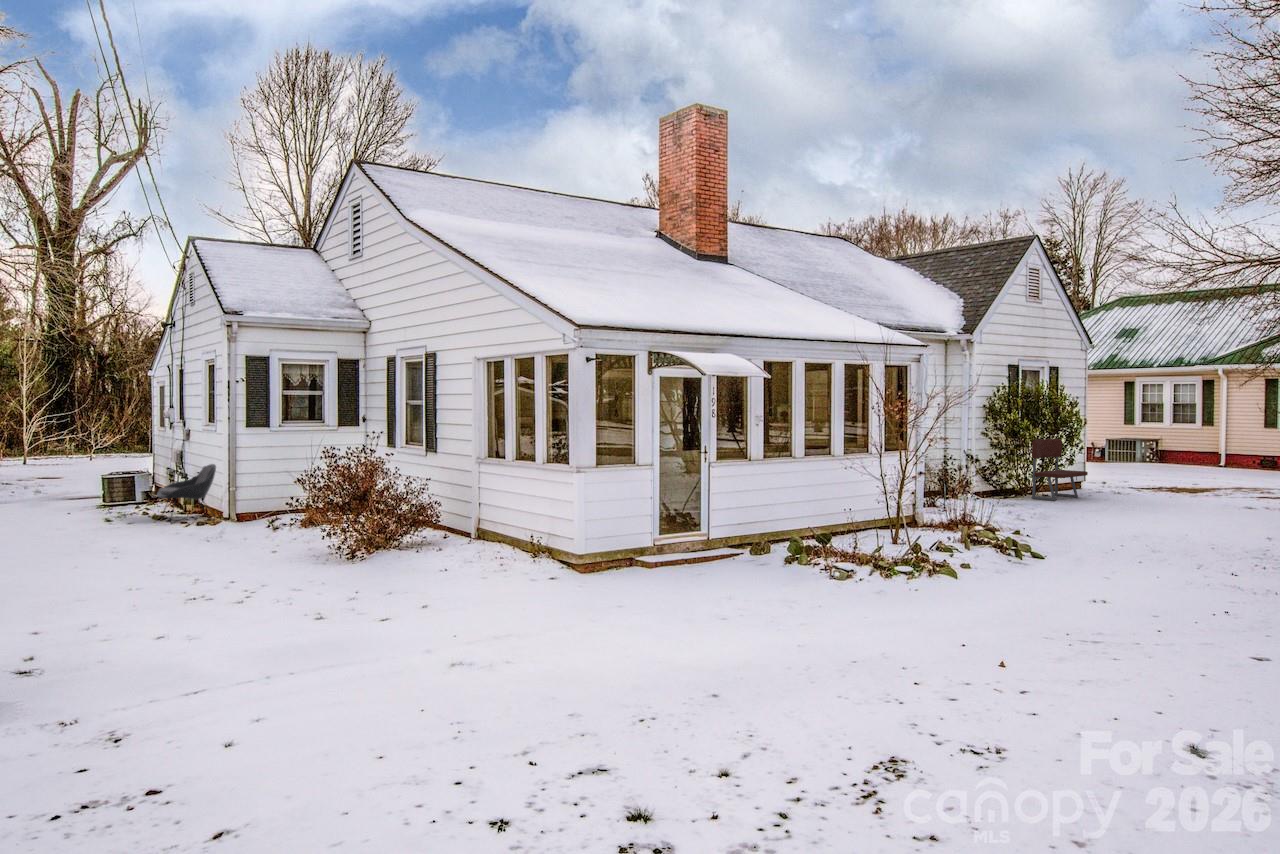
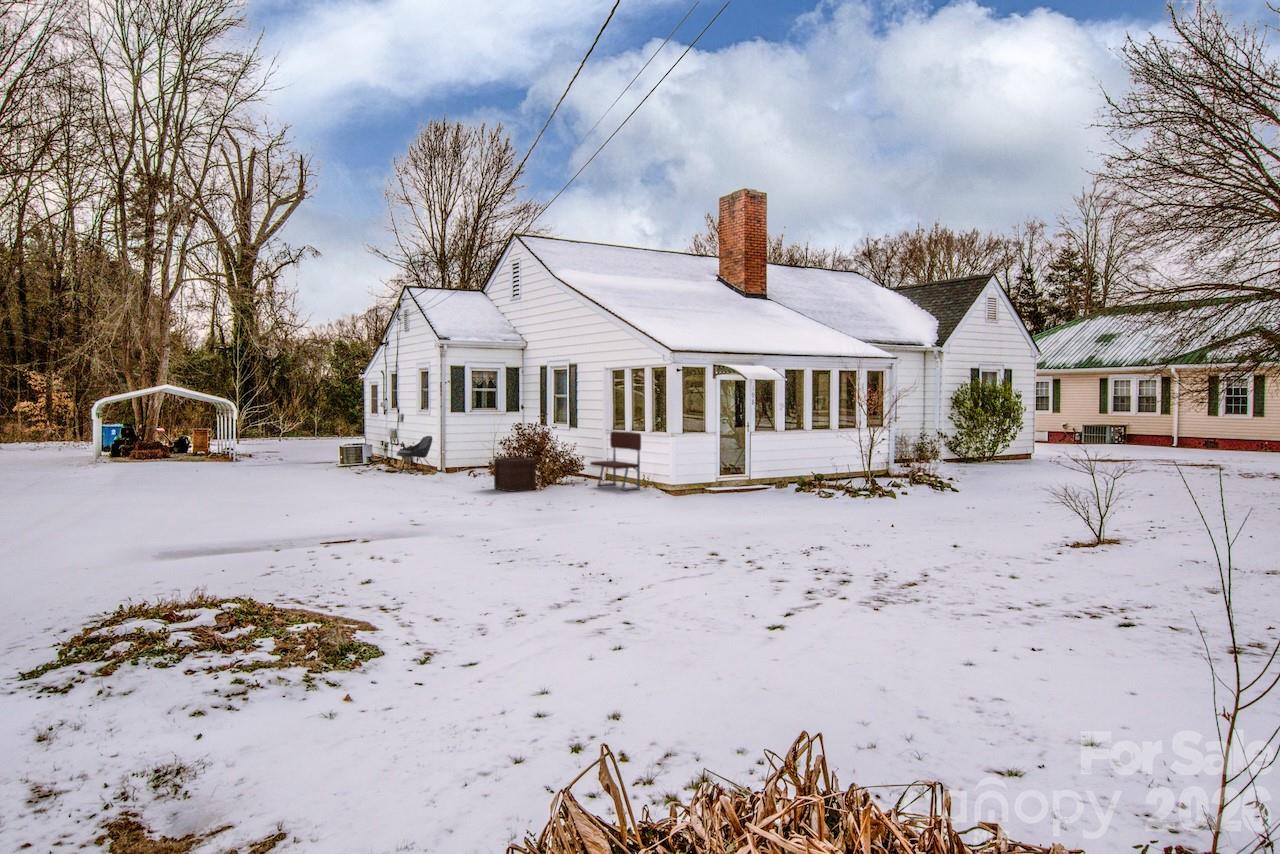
bench: present [1031,439,1088,501] -> present [590,431,641,491]
wooden crate: none [274,505,348,569] -> present [494,457,536,492]

